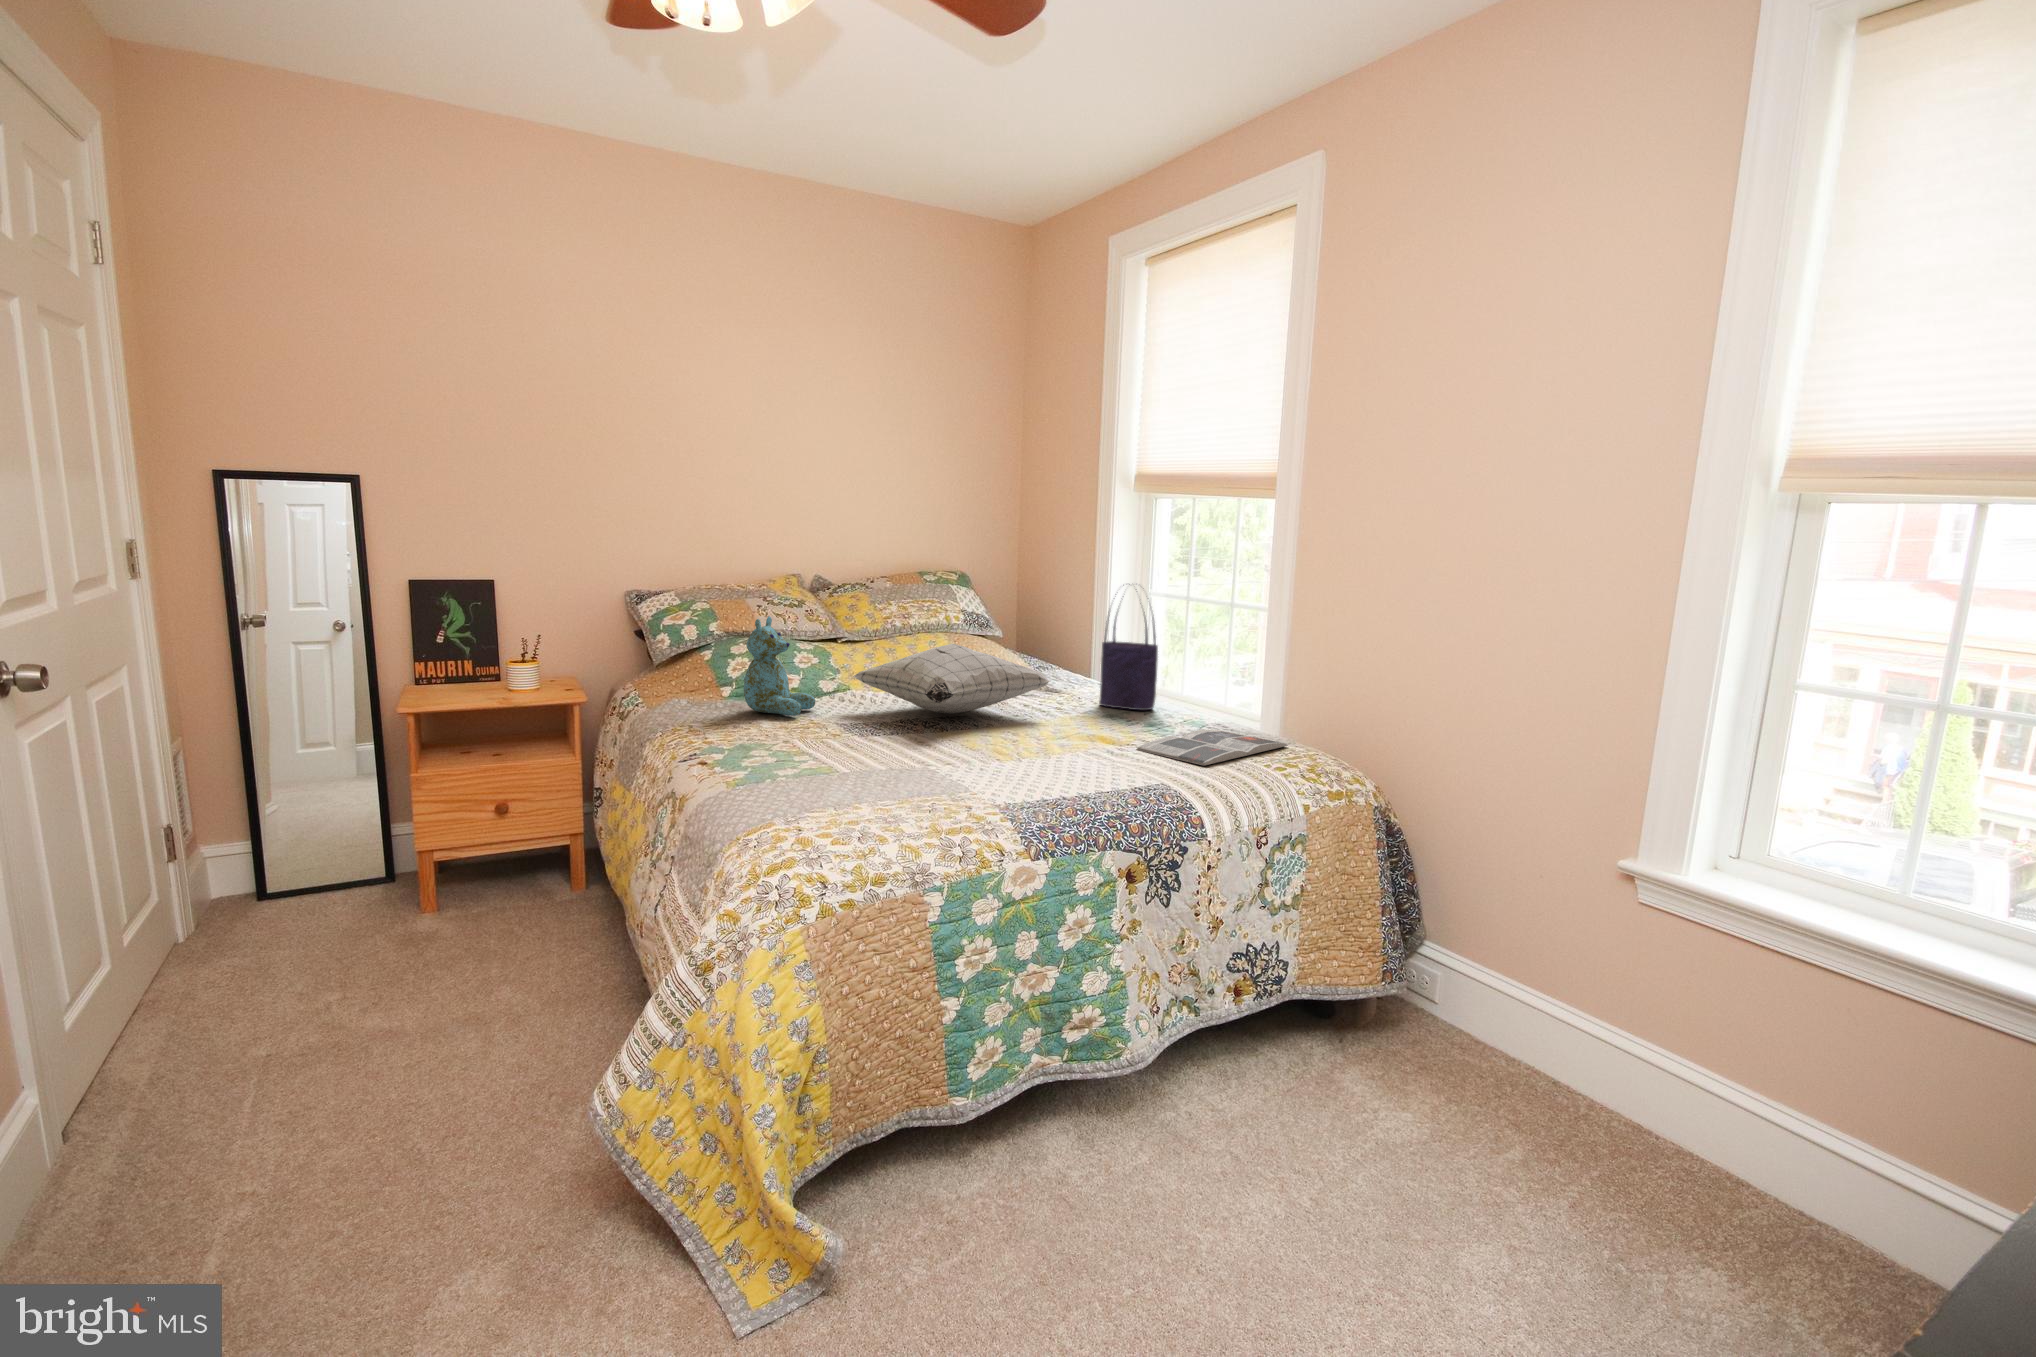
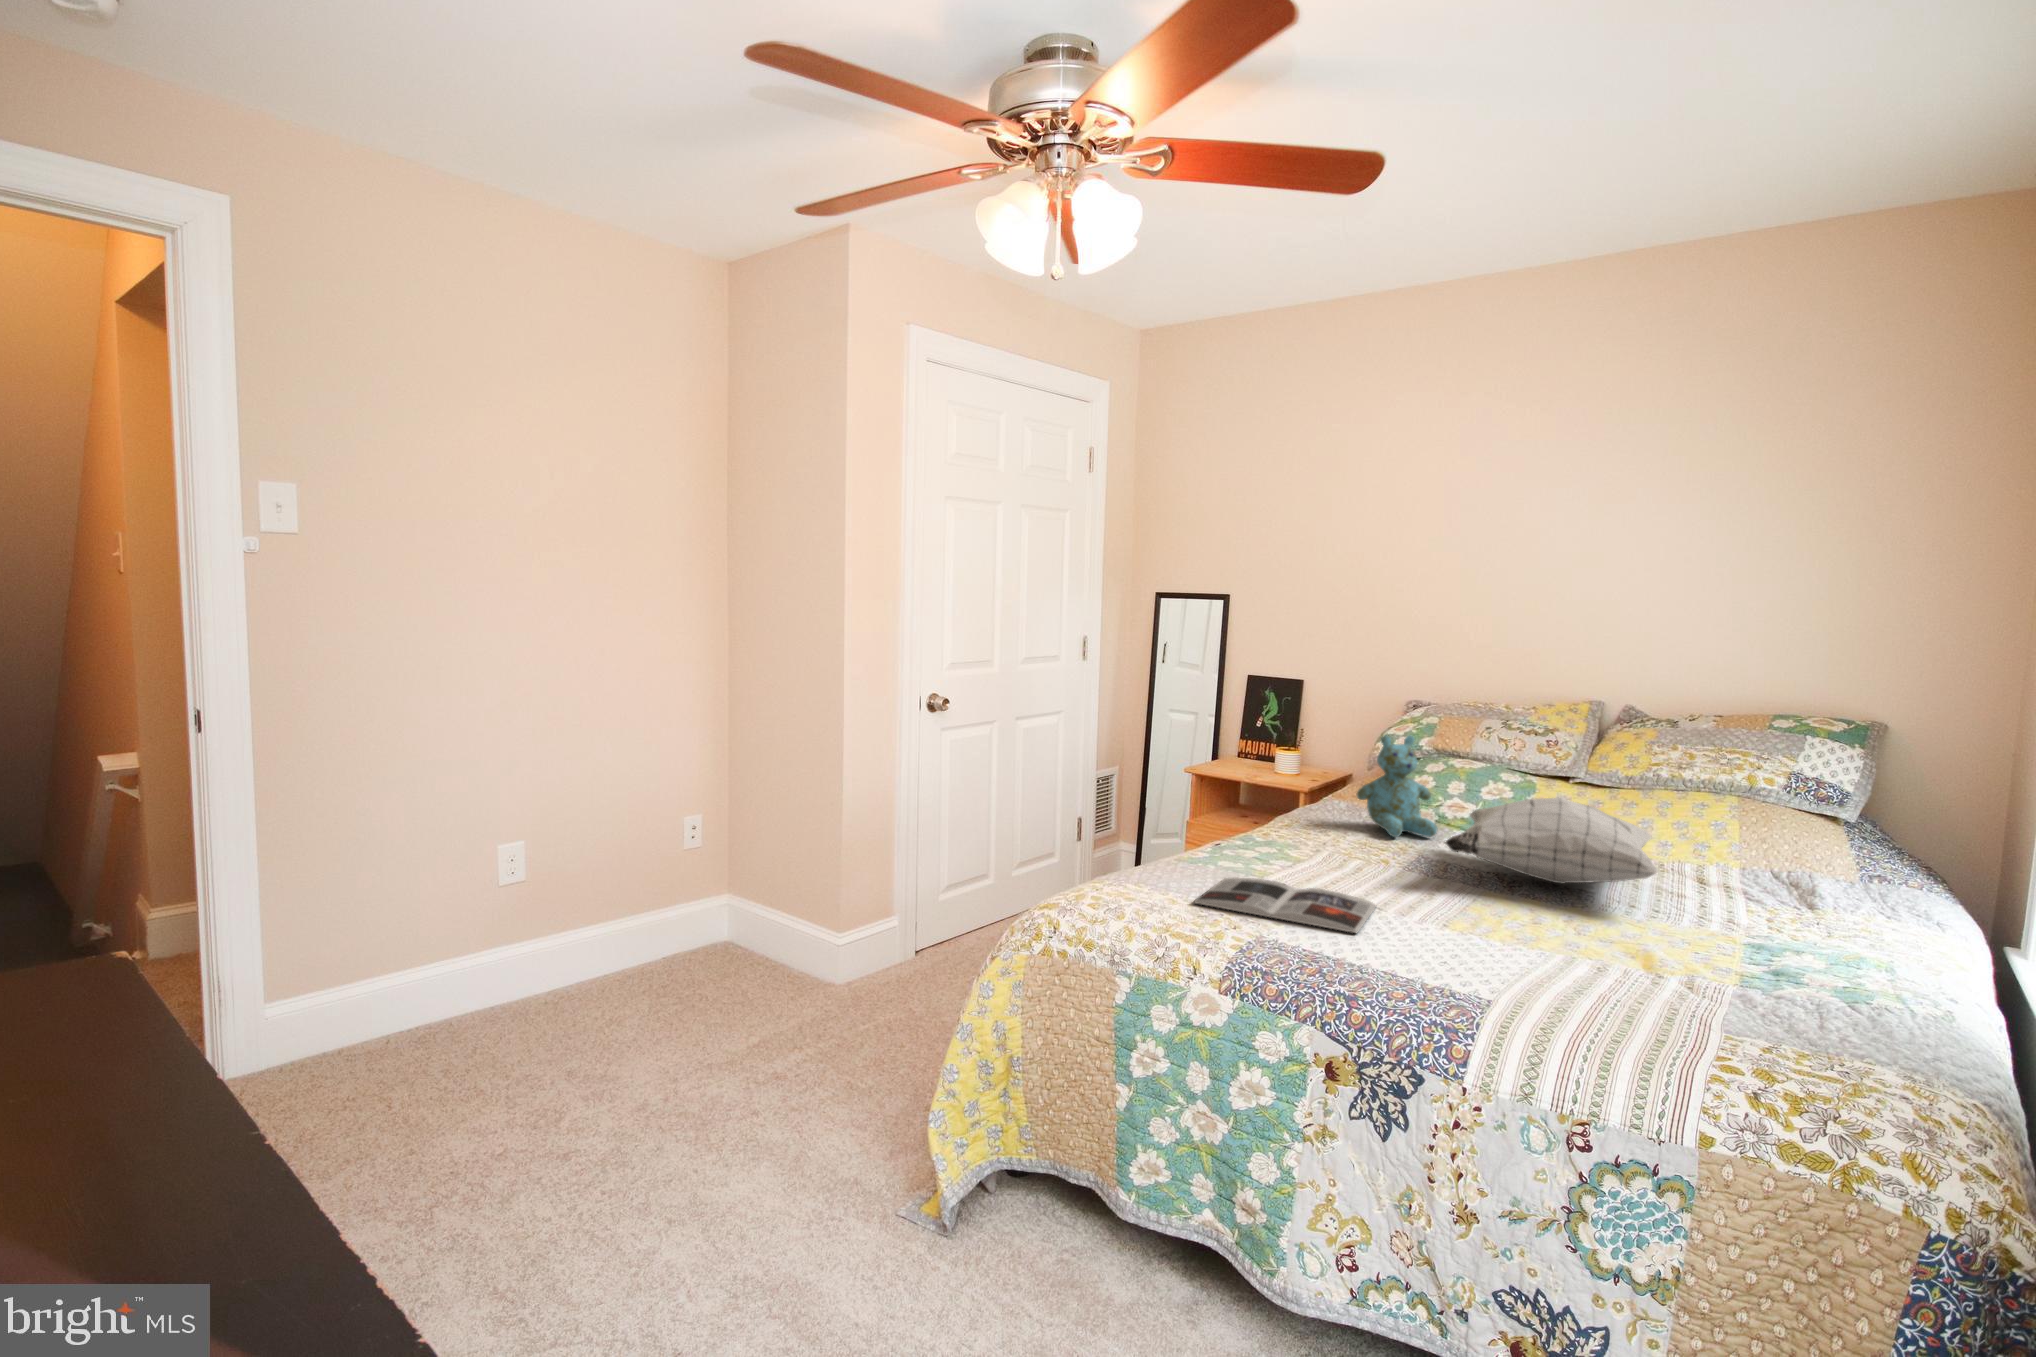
tote bag: present [1099,584,1158,710] -> none [1795,763,1885,967]
magazine: present [1136,730,1288,766] -> present [1194,878,1377,933]

